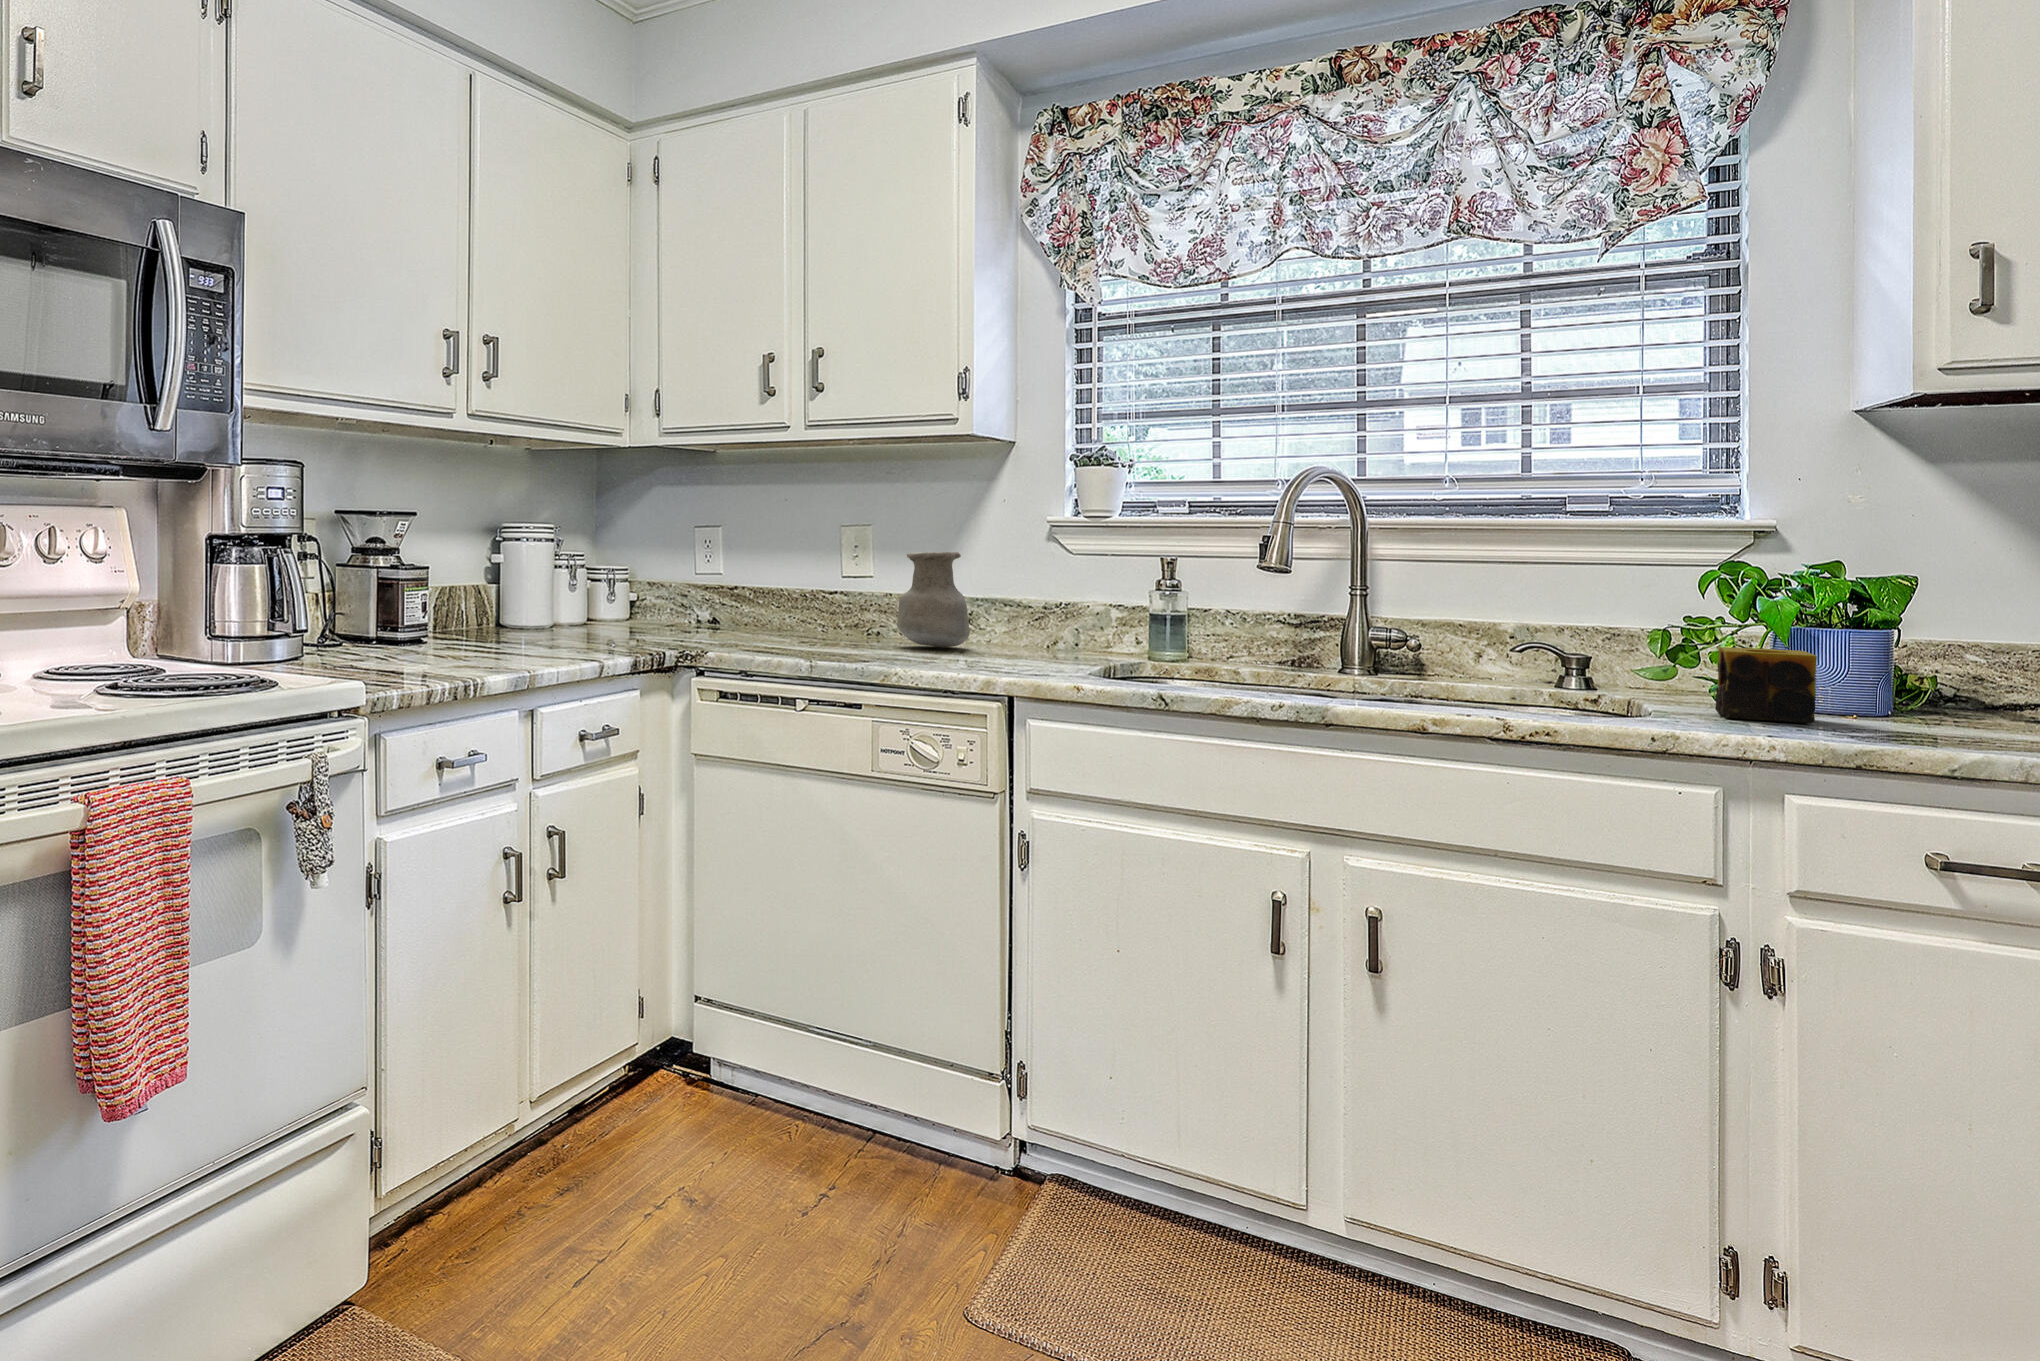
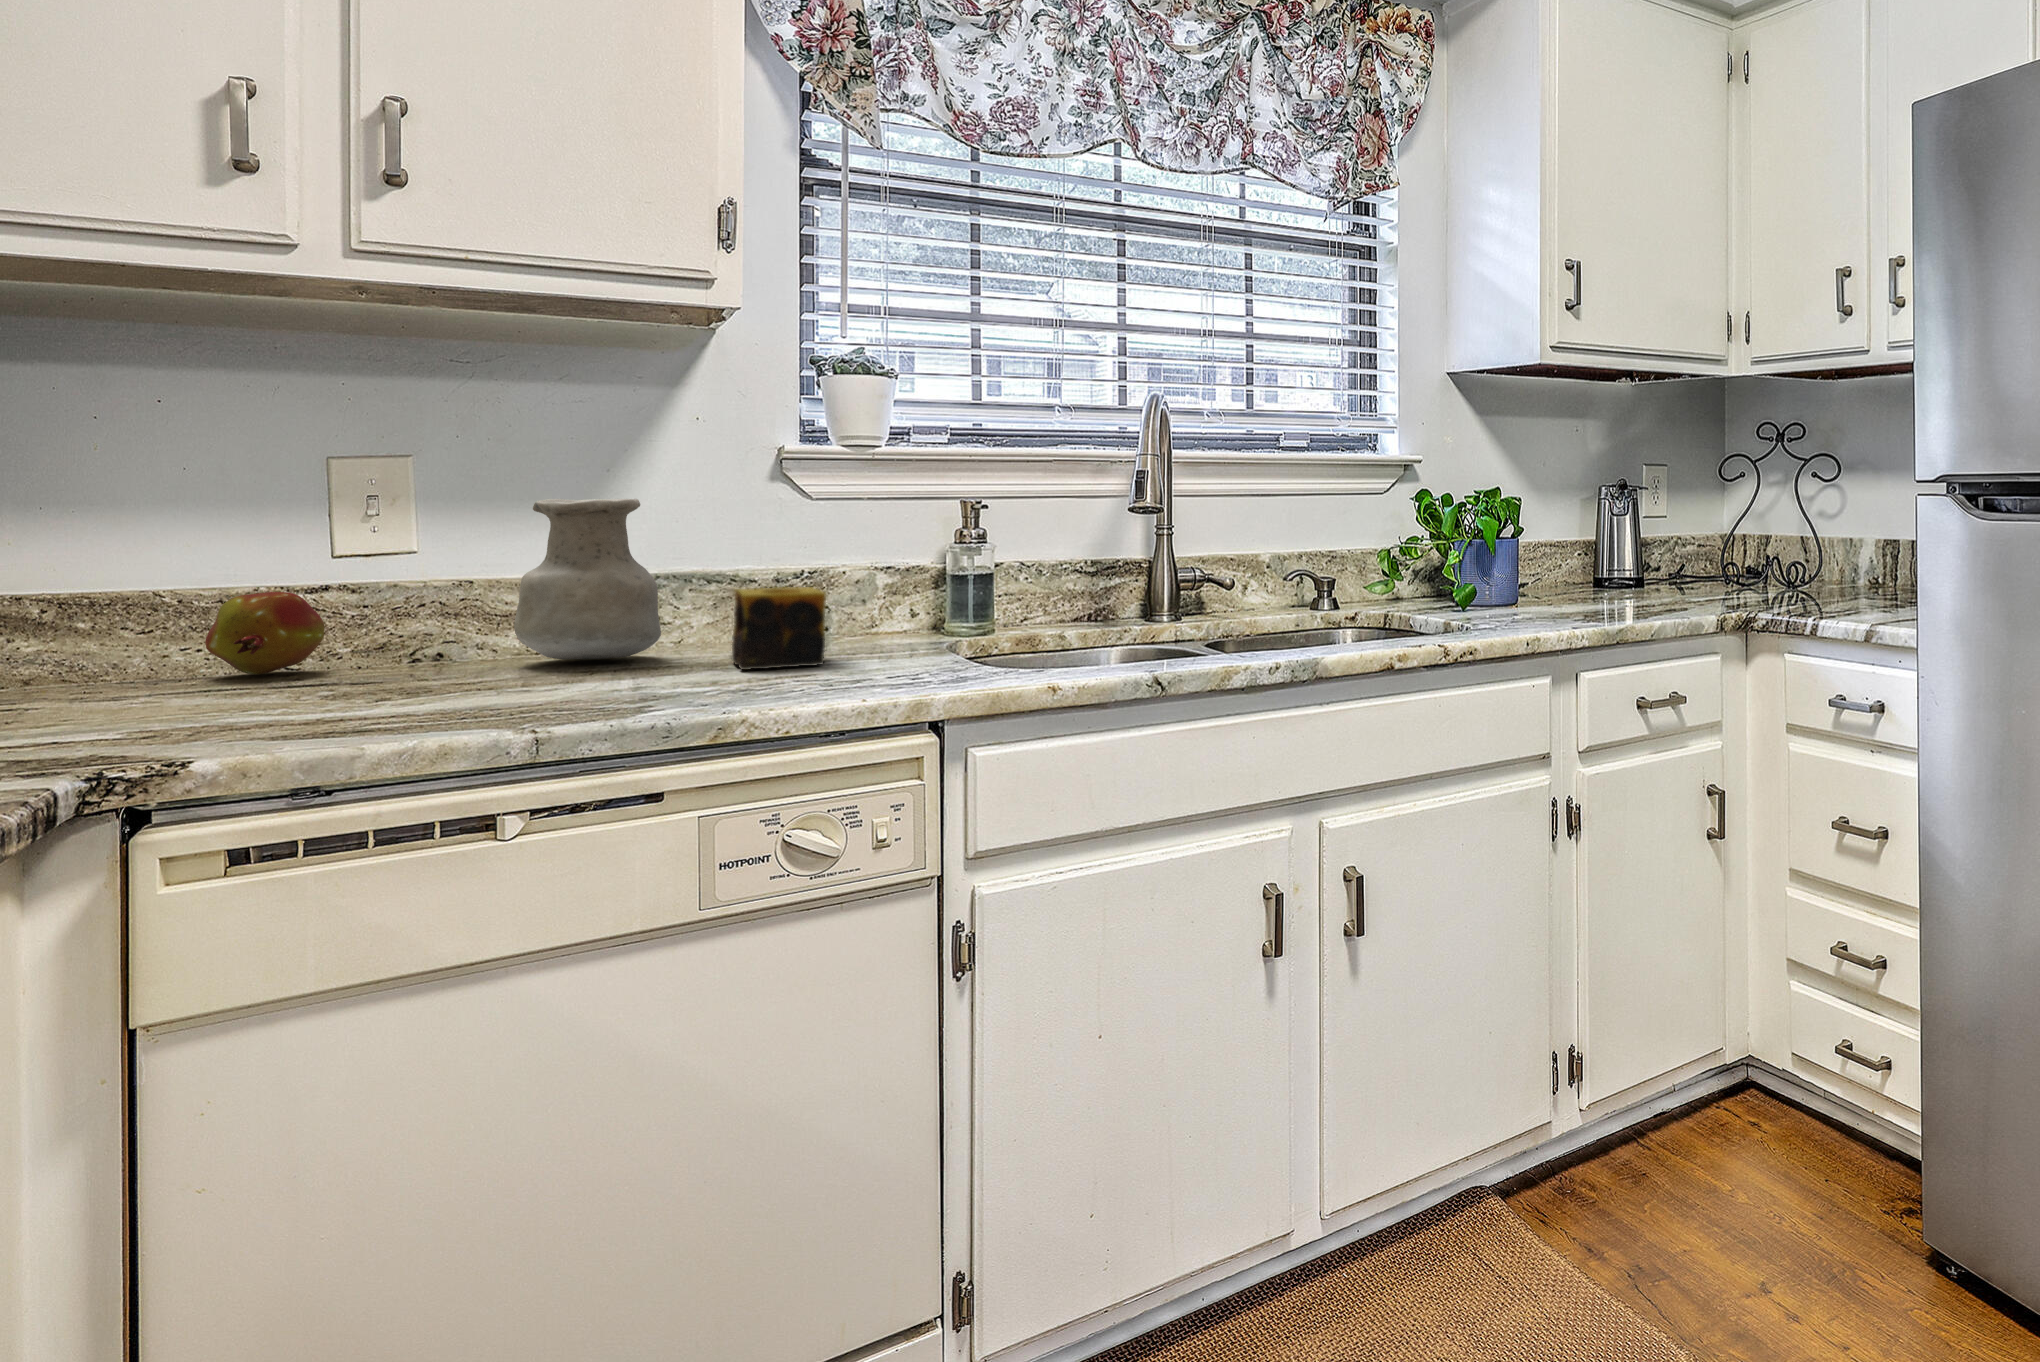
fruit: none [791,598,834,638] -> present [205,592,324,675]
candle: present [1715,647,1817,723] -> present [731,587,826,670]

